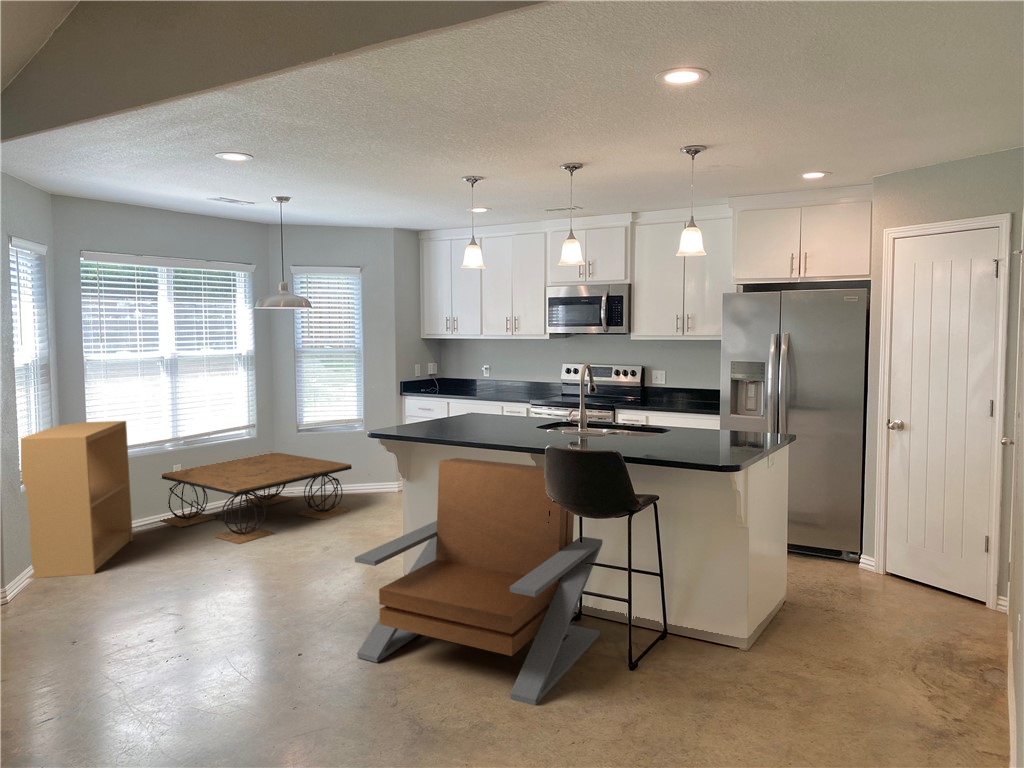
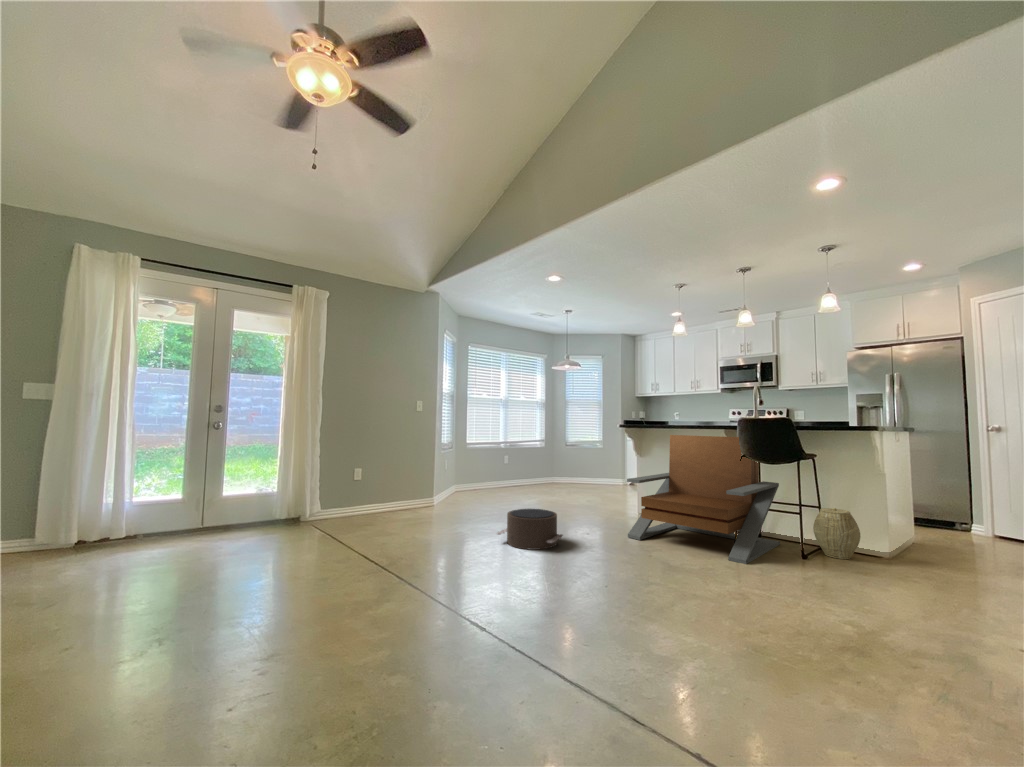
bookshelf: present [20,421,133,578] -> none [445,428,489,500]
coffee table: present [160,453,352,544] -> none [497,457,600,496]
woven basket: none [644,580,705,661] -> present [813,508,861,559]
pouf: none [80,634,226,736] -> present [497,509,563,550]

